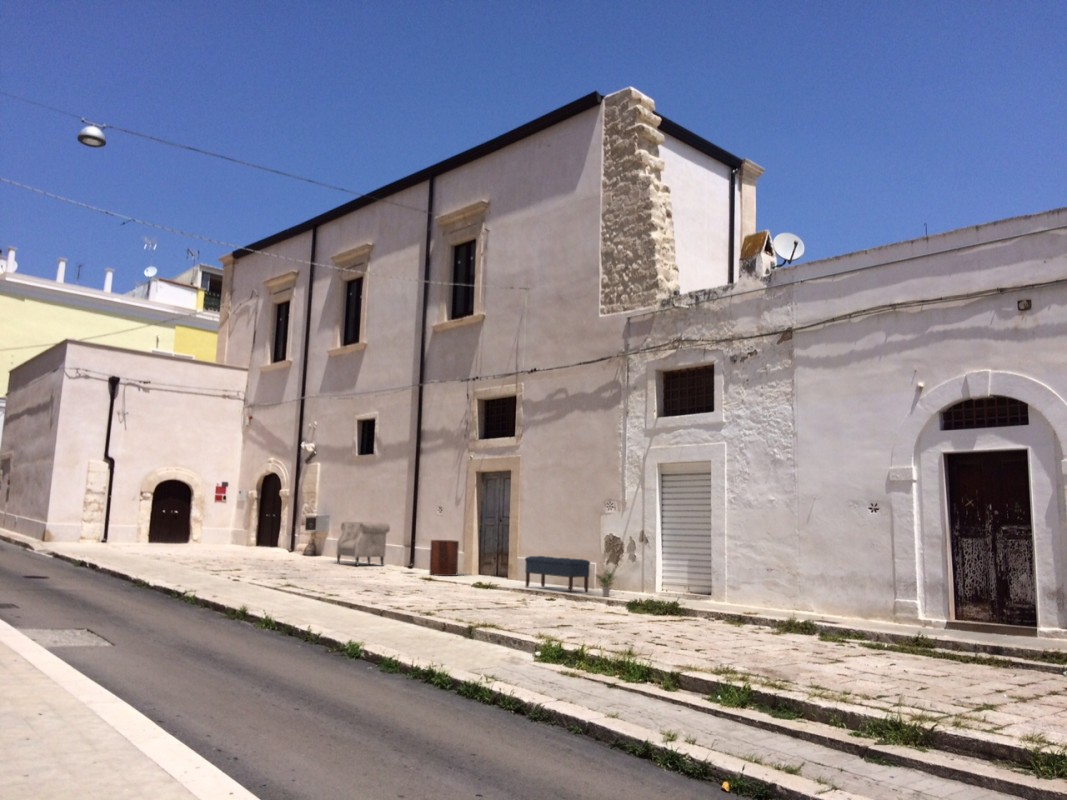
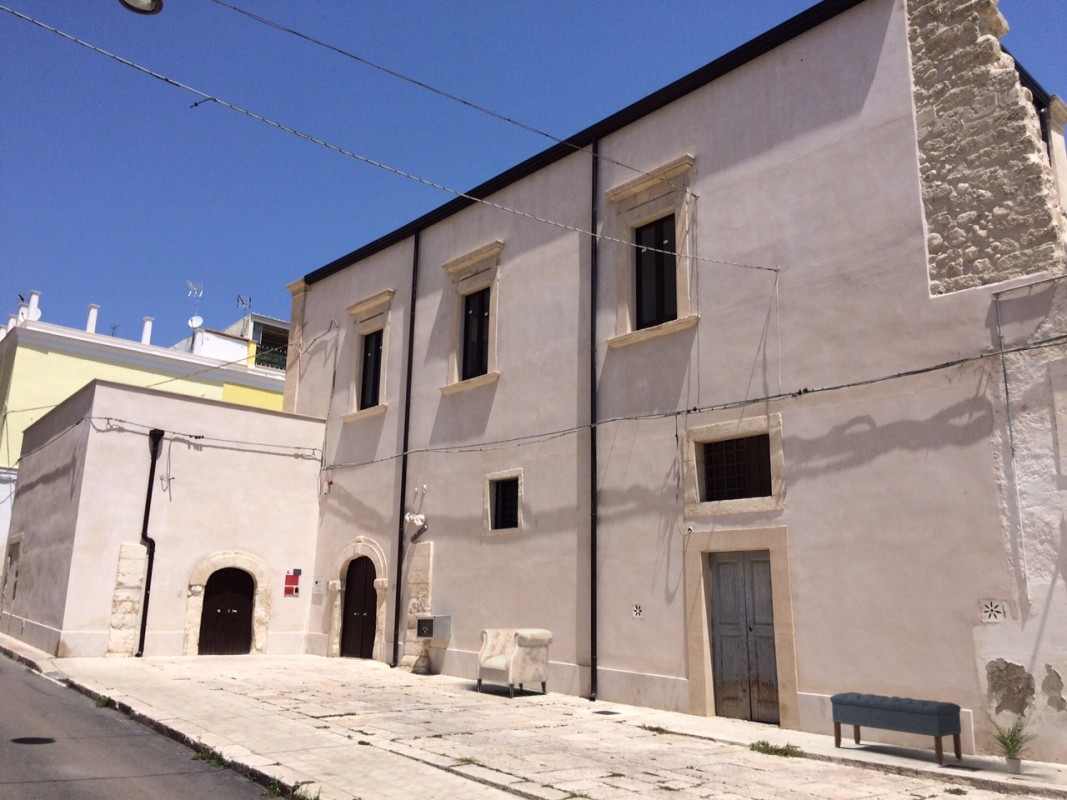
trash can: present [429,540,459,576] -> none [637,659,681,718]

